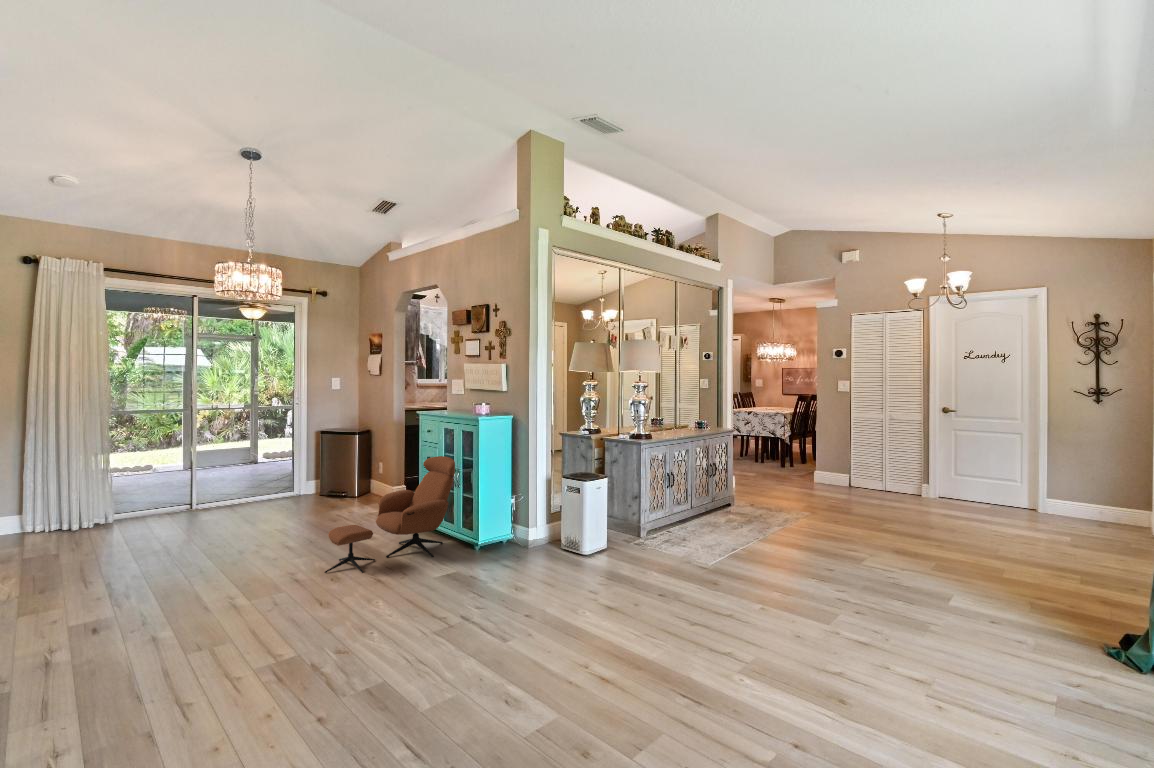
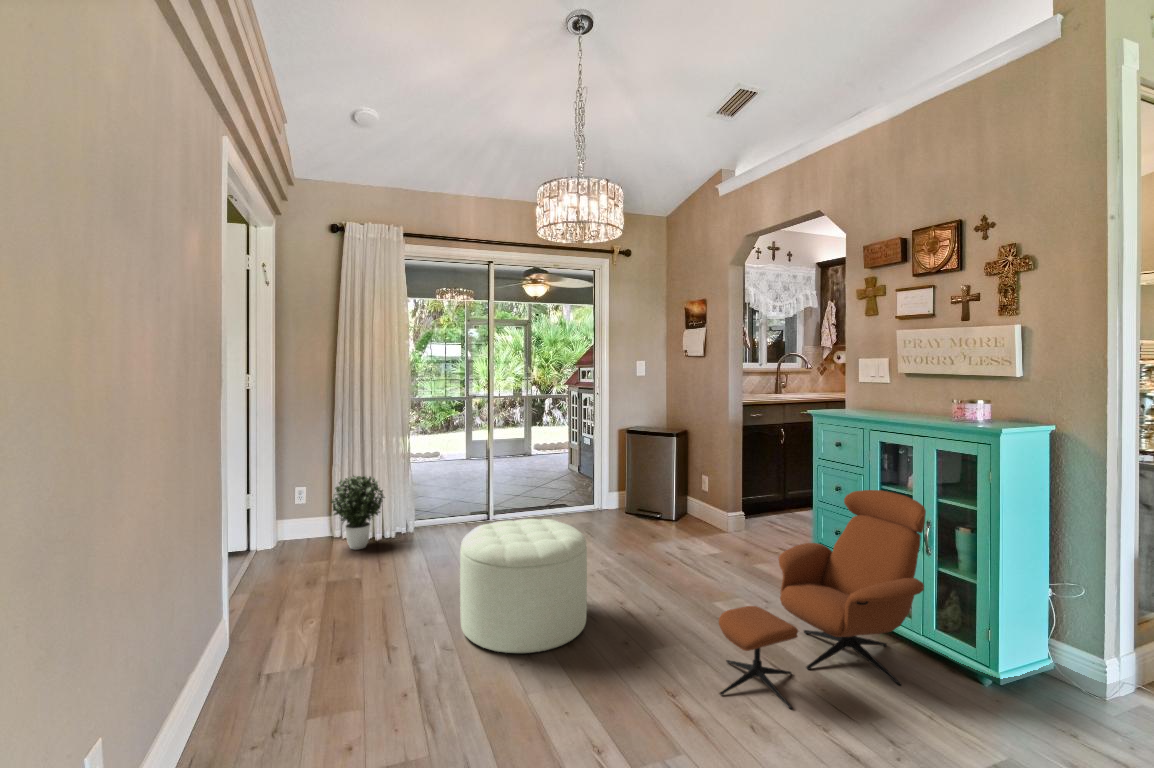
potted plant: none [23,474,83,538] -> present [331,476,385,550]
ottoman: none [150,490,253,575] -> present [460,519,587,653]

